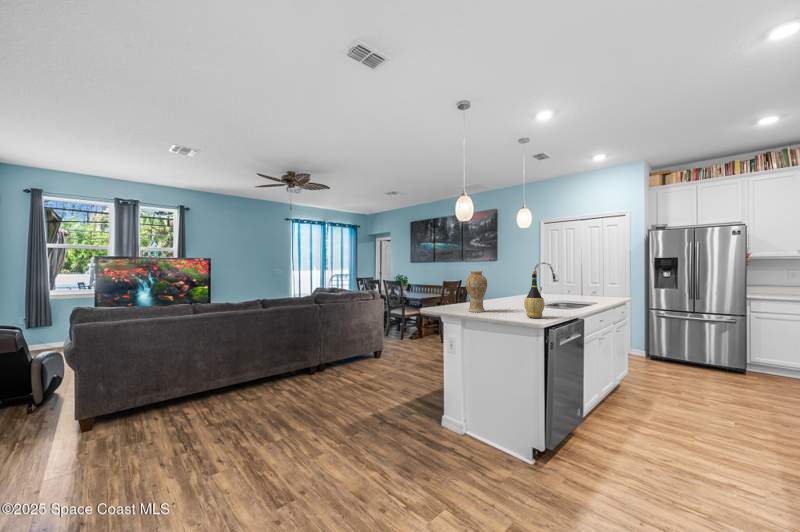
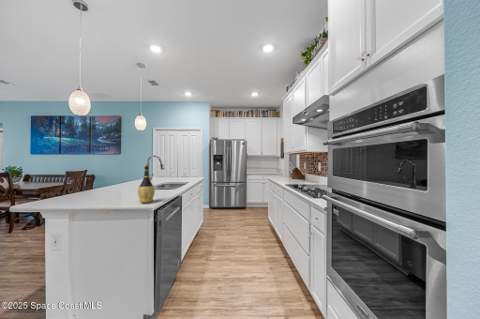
vase: present [466,271,487,312] -> none [77,164,102,204]

